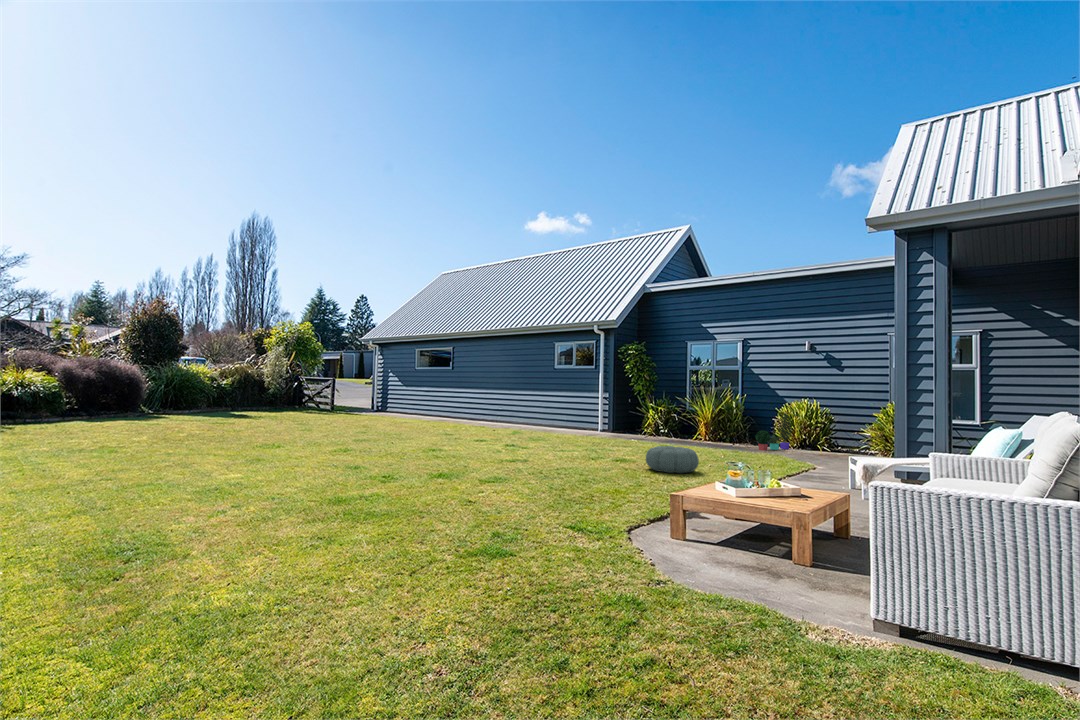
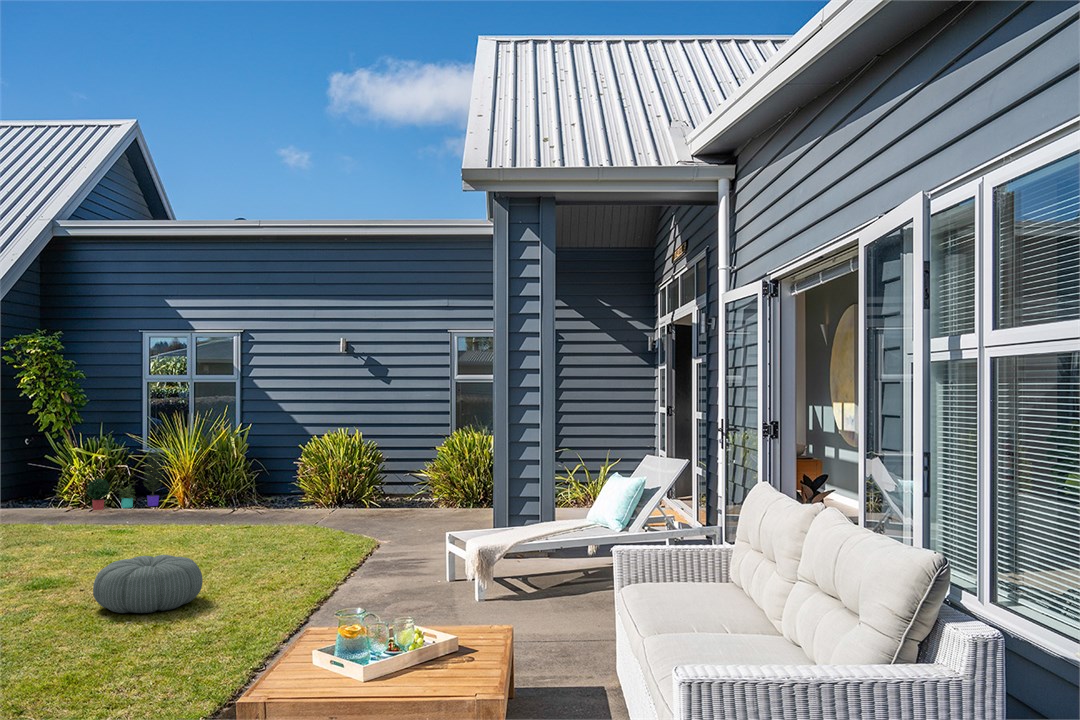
potted plant: present [755,414,791,450] -> present [86,453,164,510]

